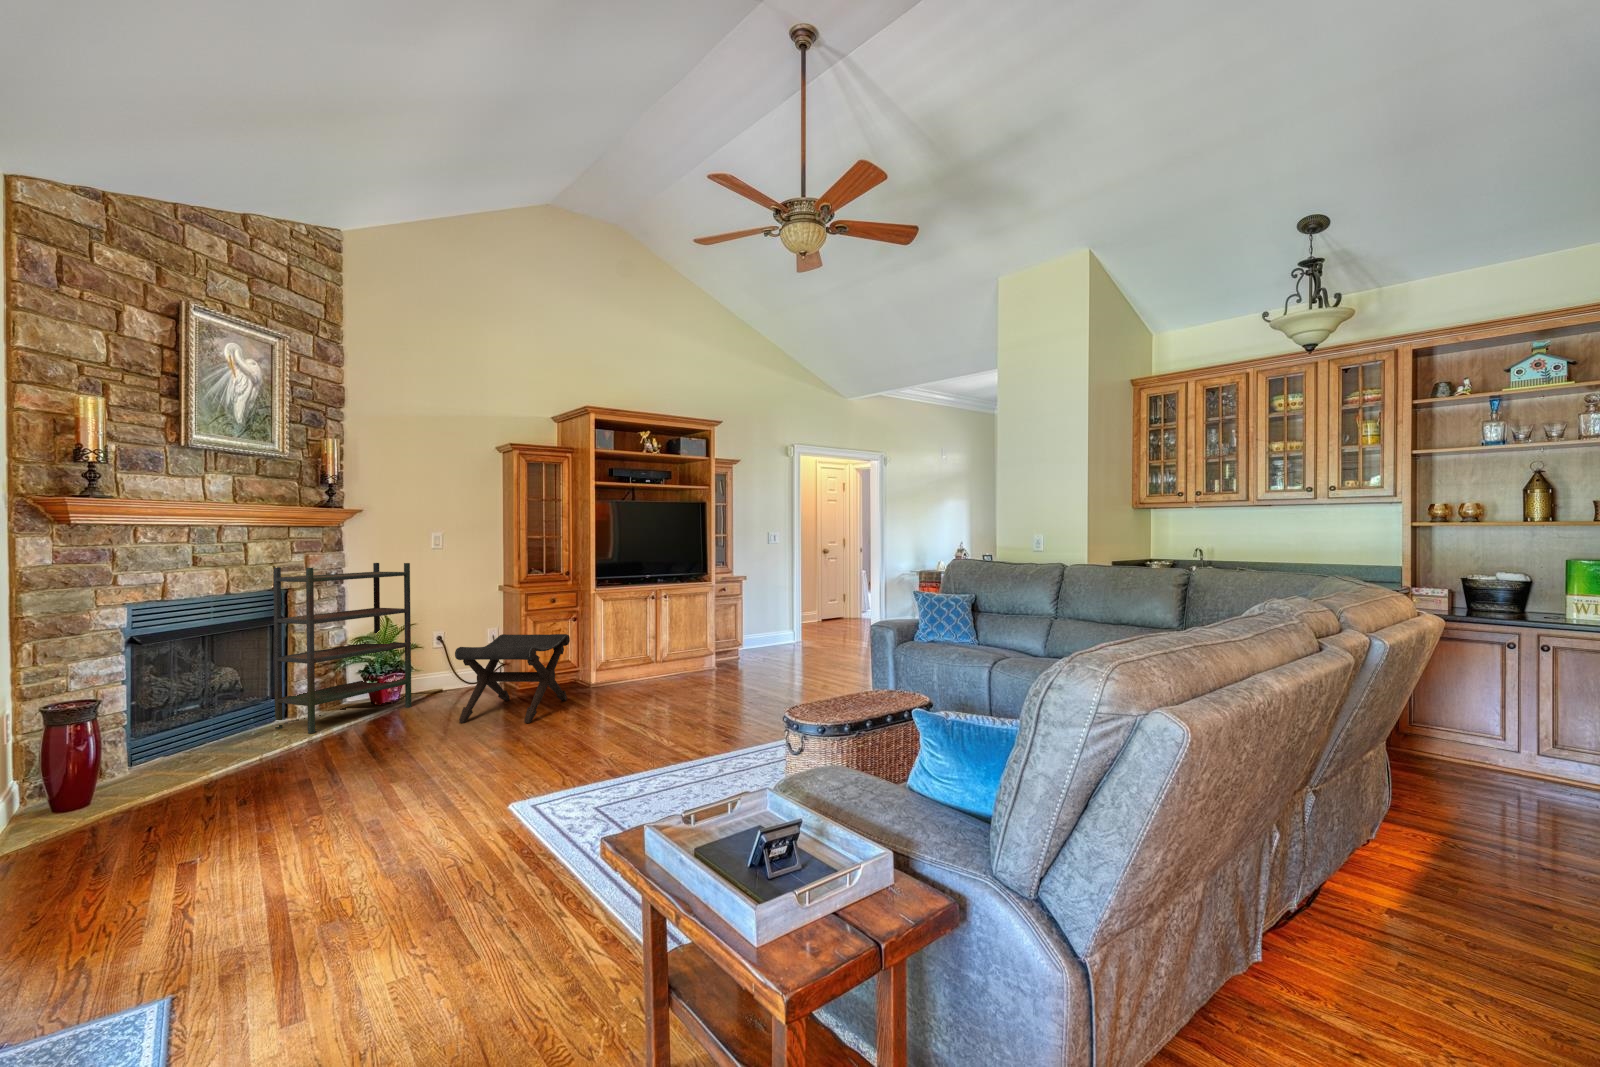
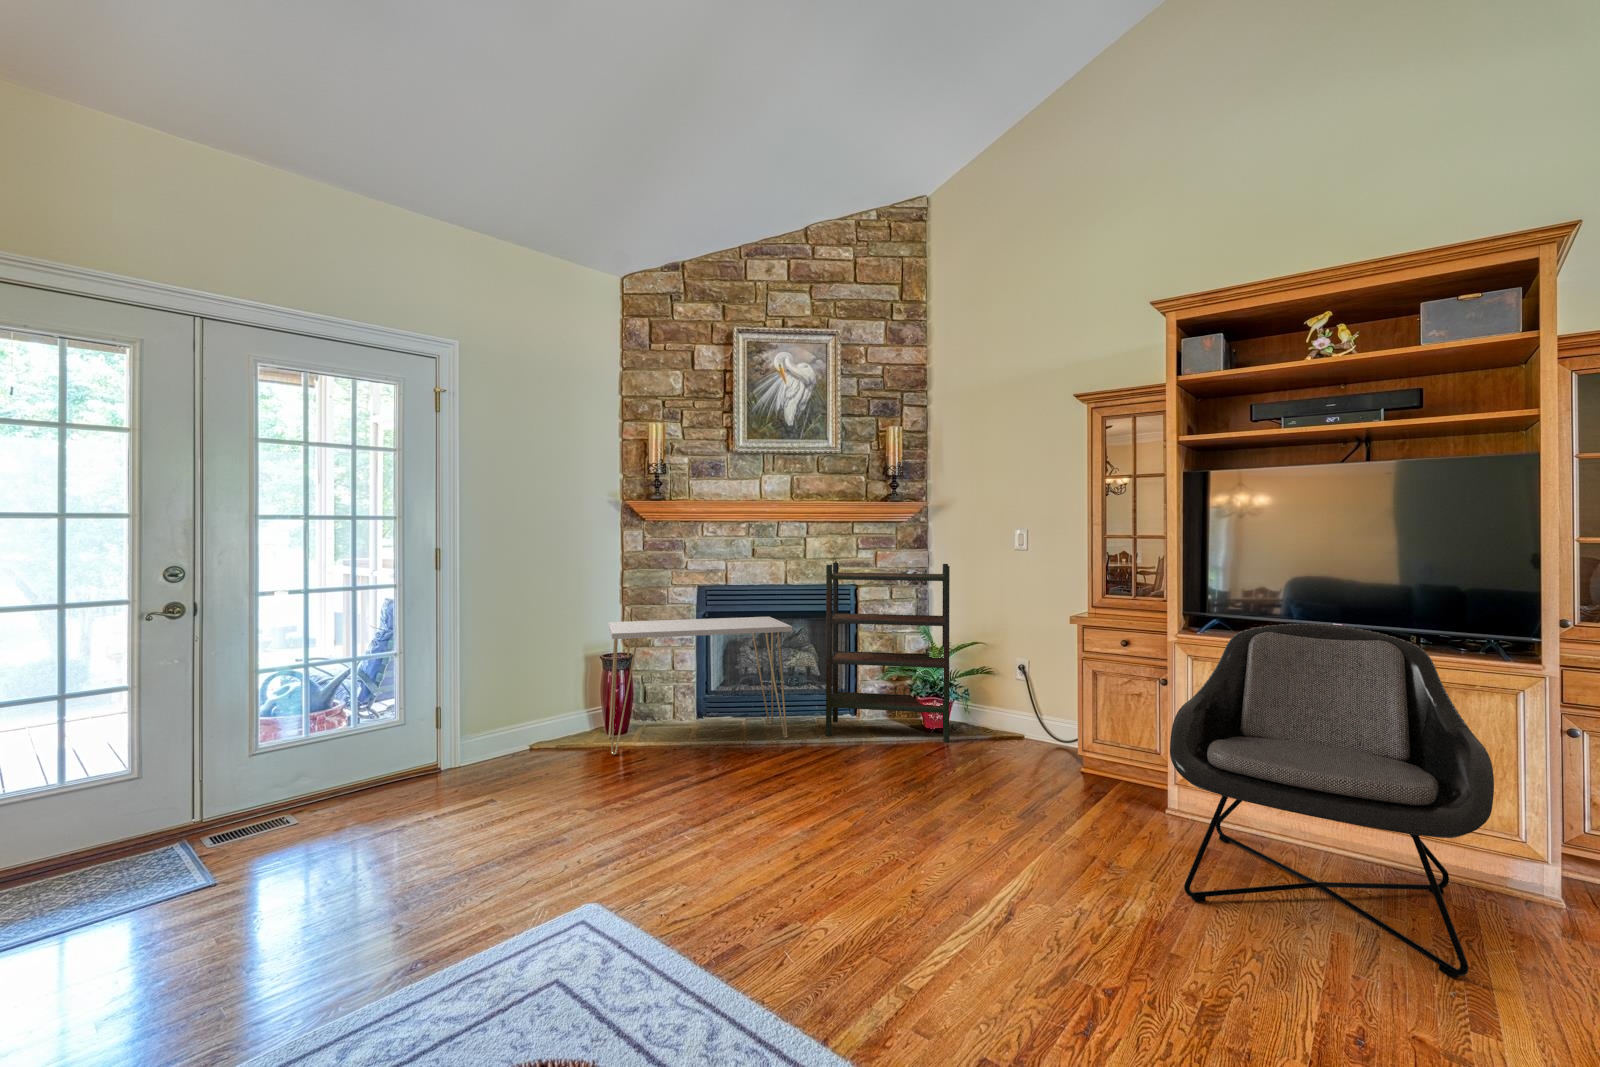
lounge chair: none [625,575,745,700] -> present [1170,624,1494,978]
console table: none [42,630,299,816] -> present [608,617,792,755]
footstool: present [455,634,570,723] -> none [903,678,1082,819]

